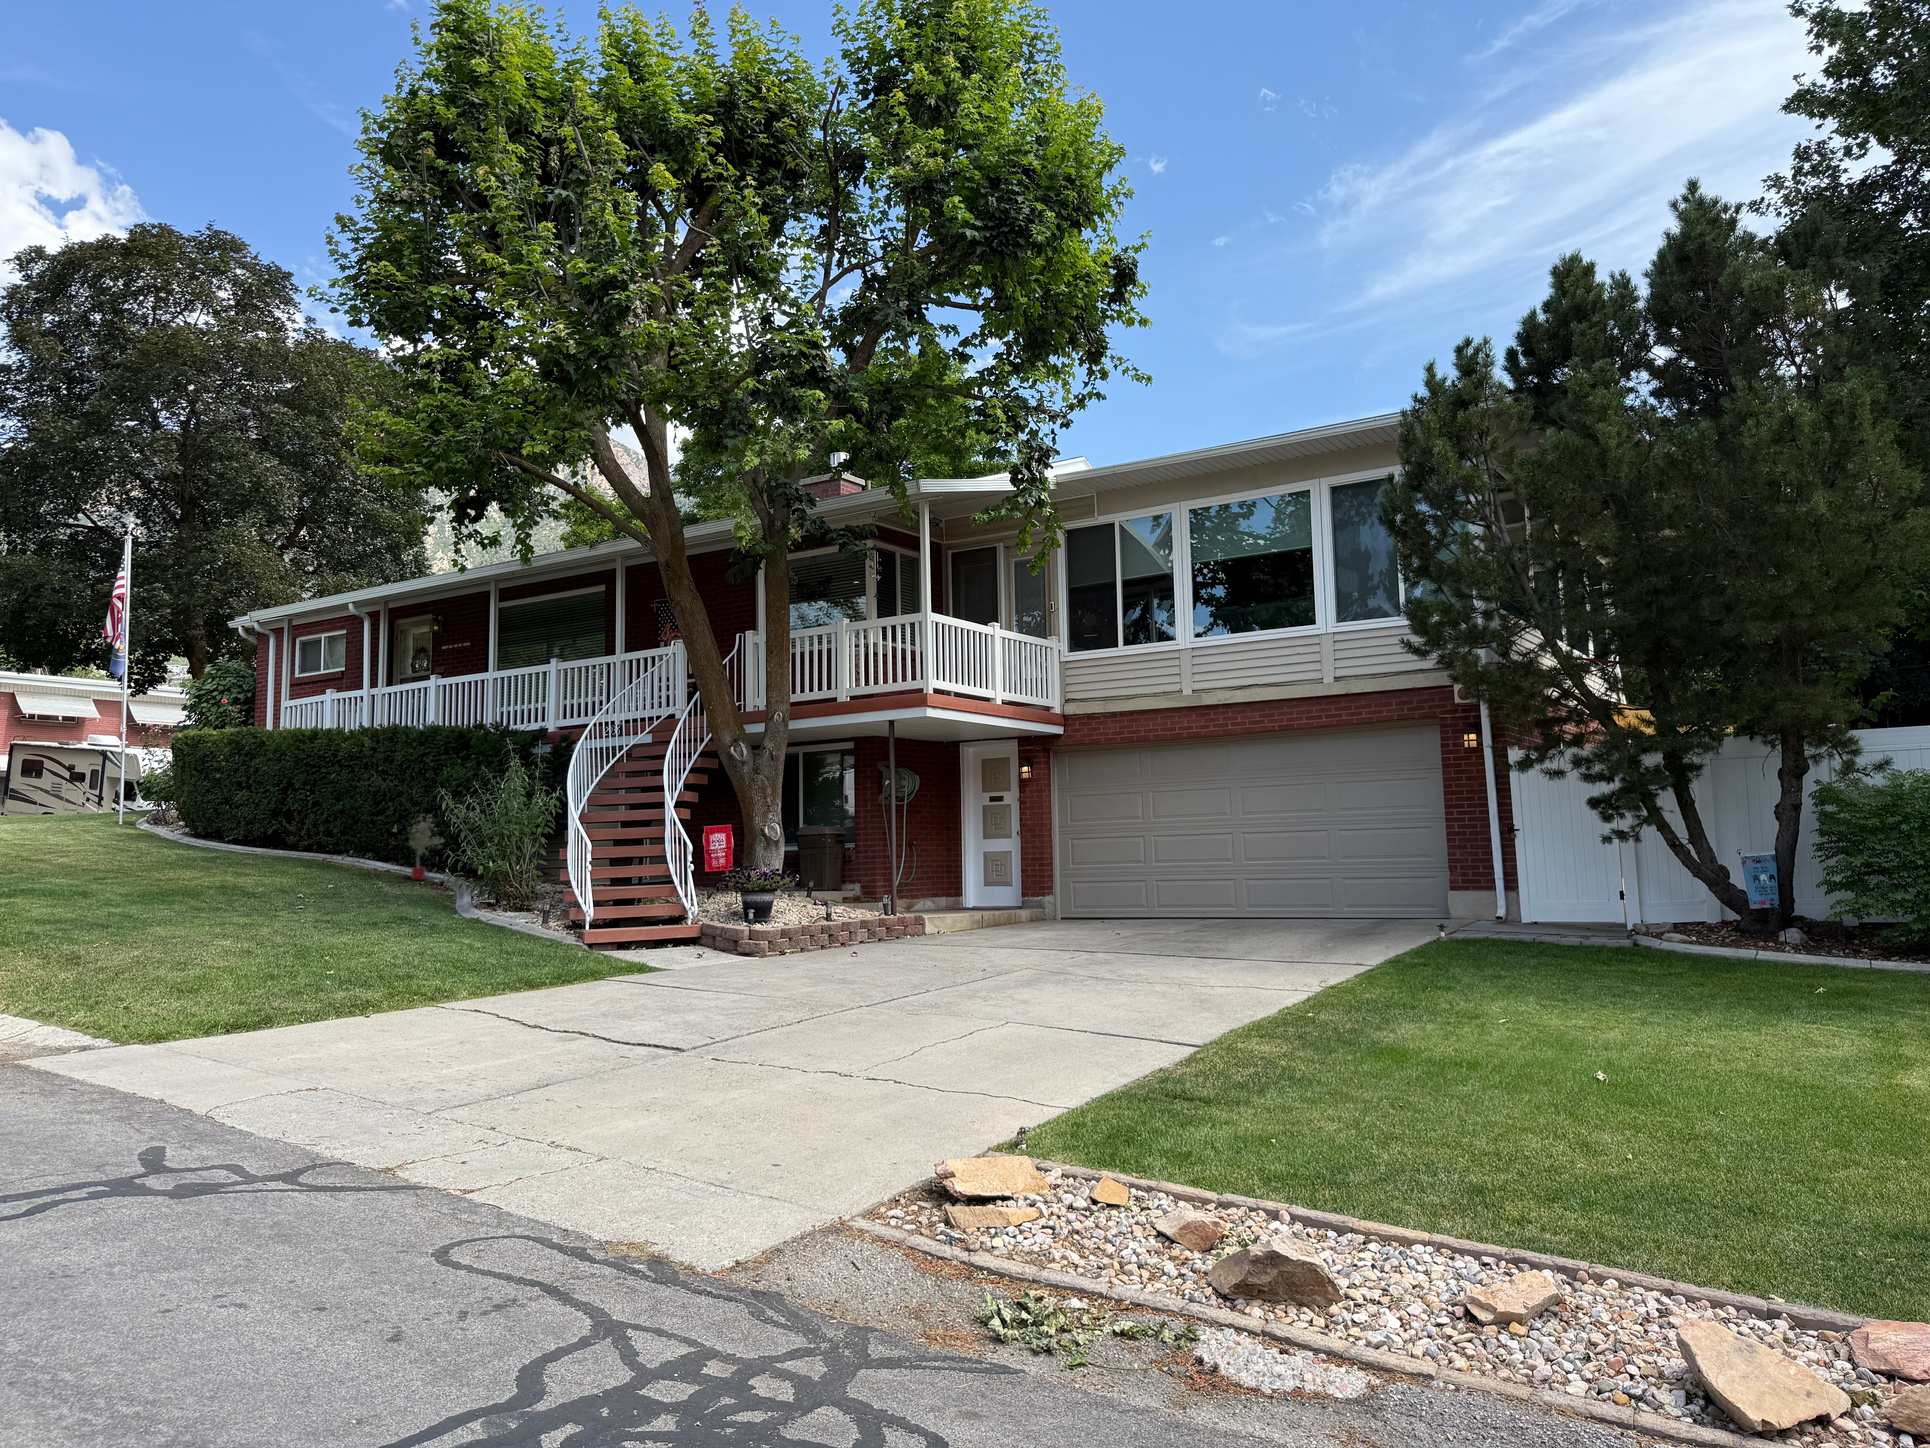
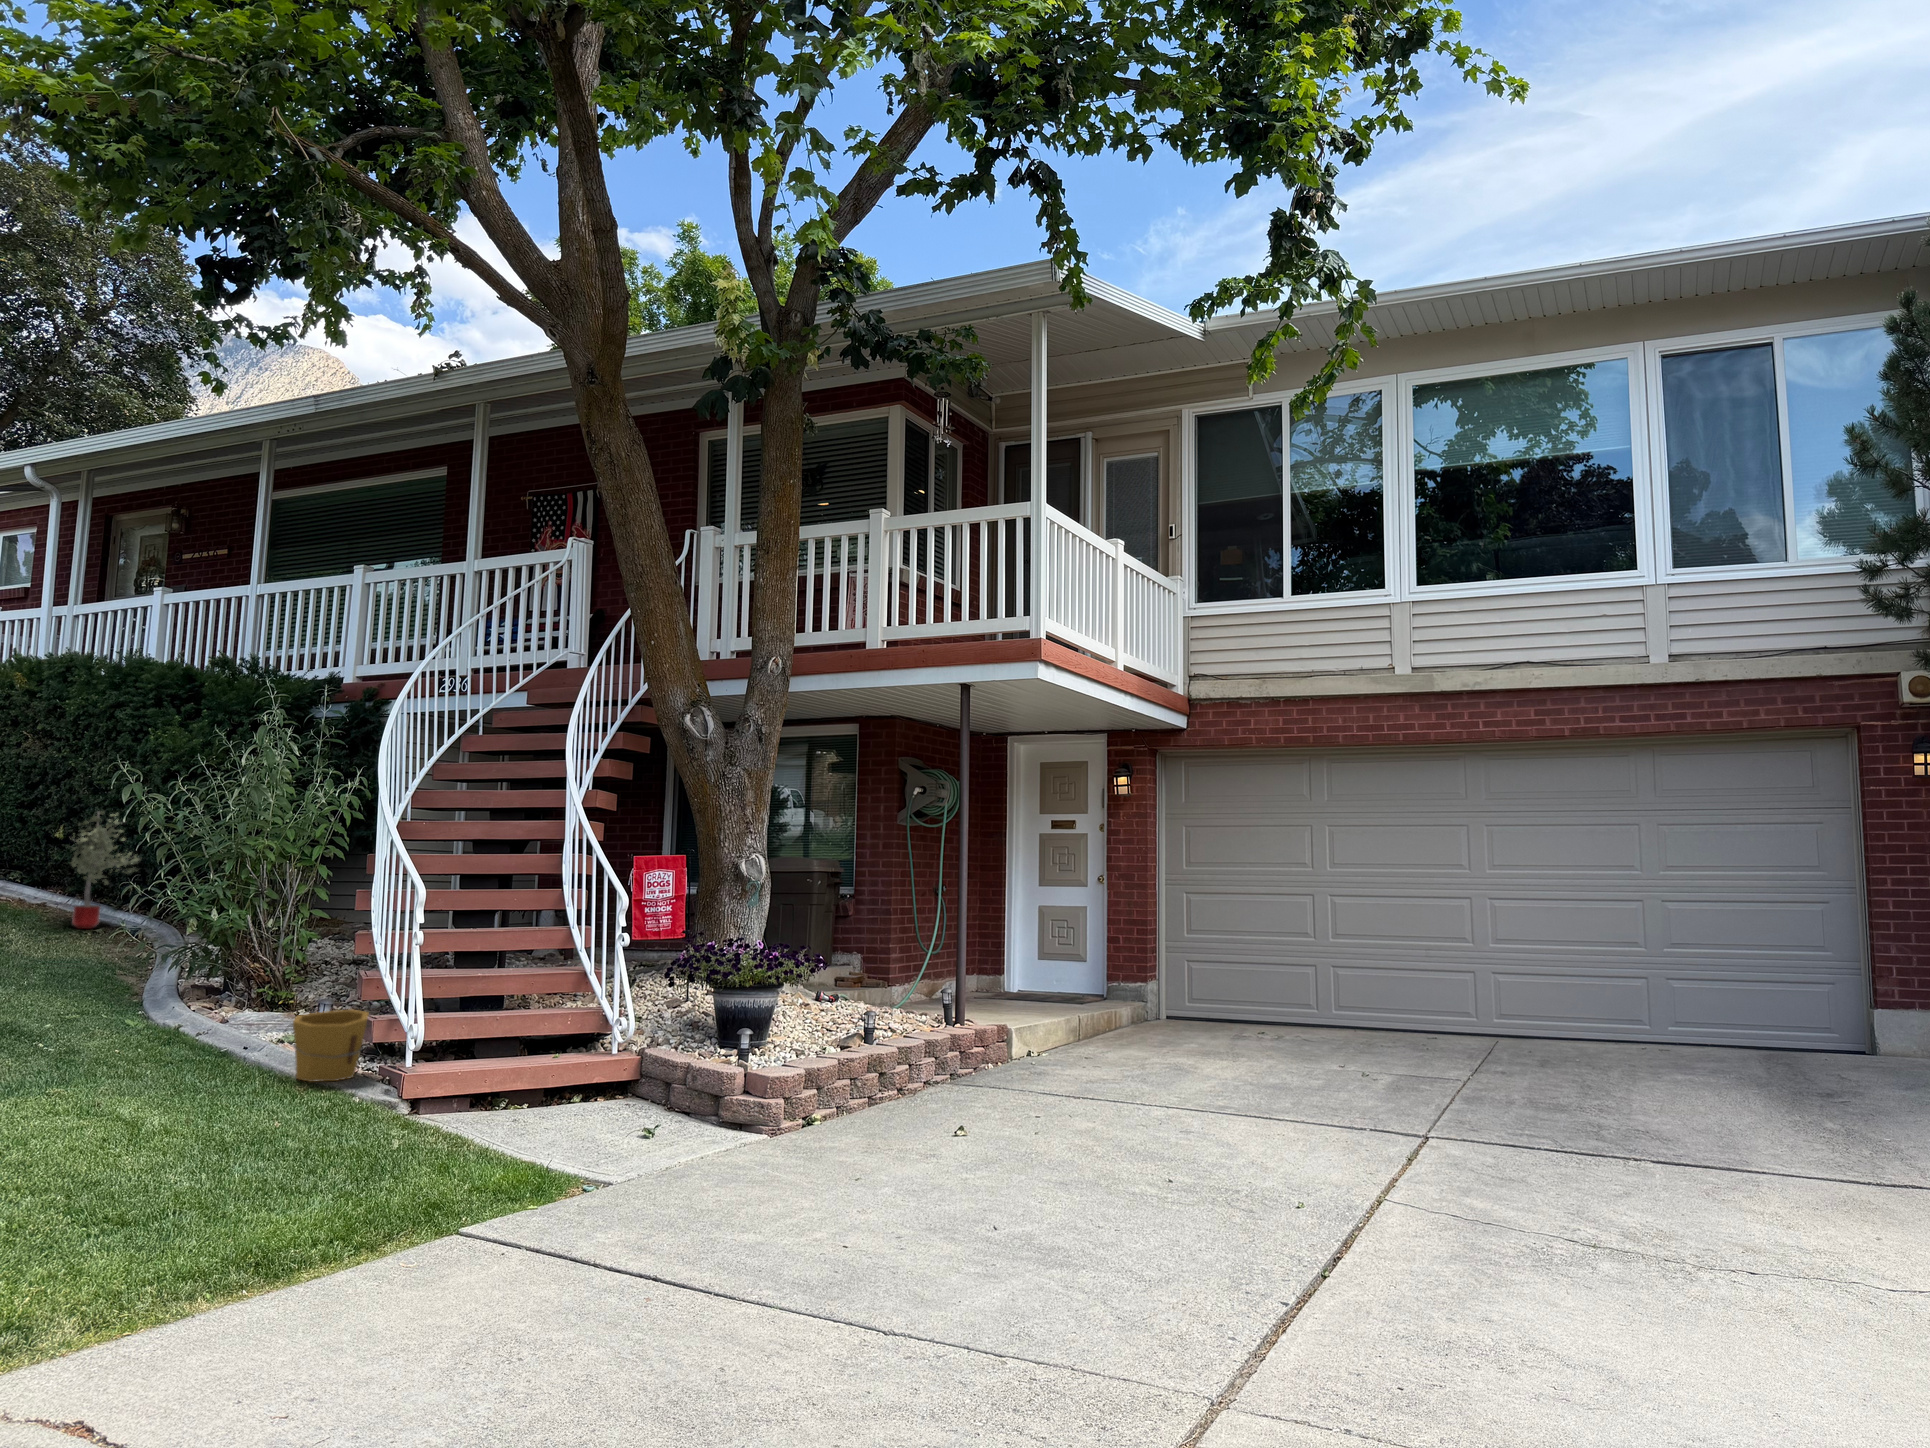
bucket: none [528,907,572,941] -> present [287,1009,370,1082]

